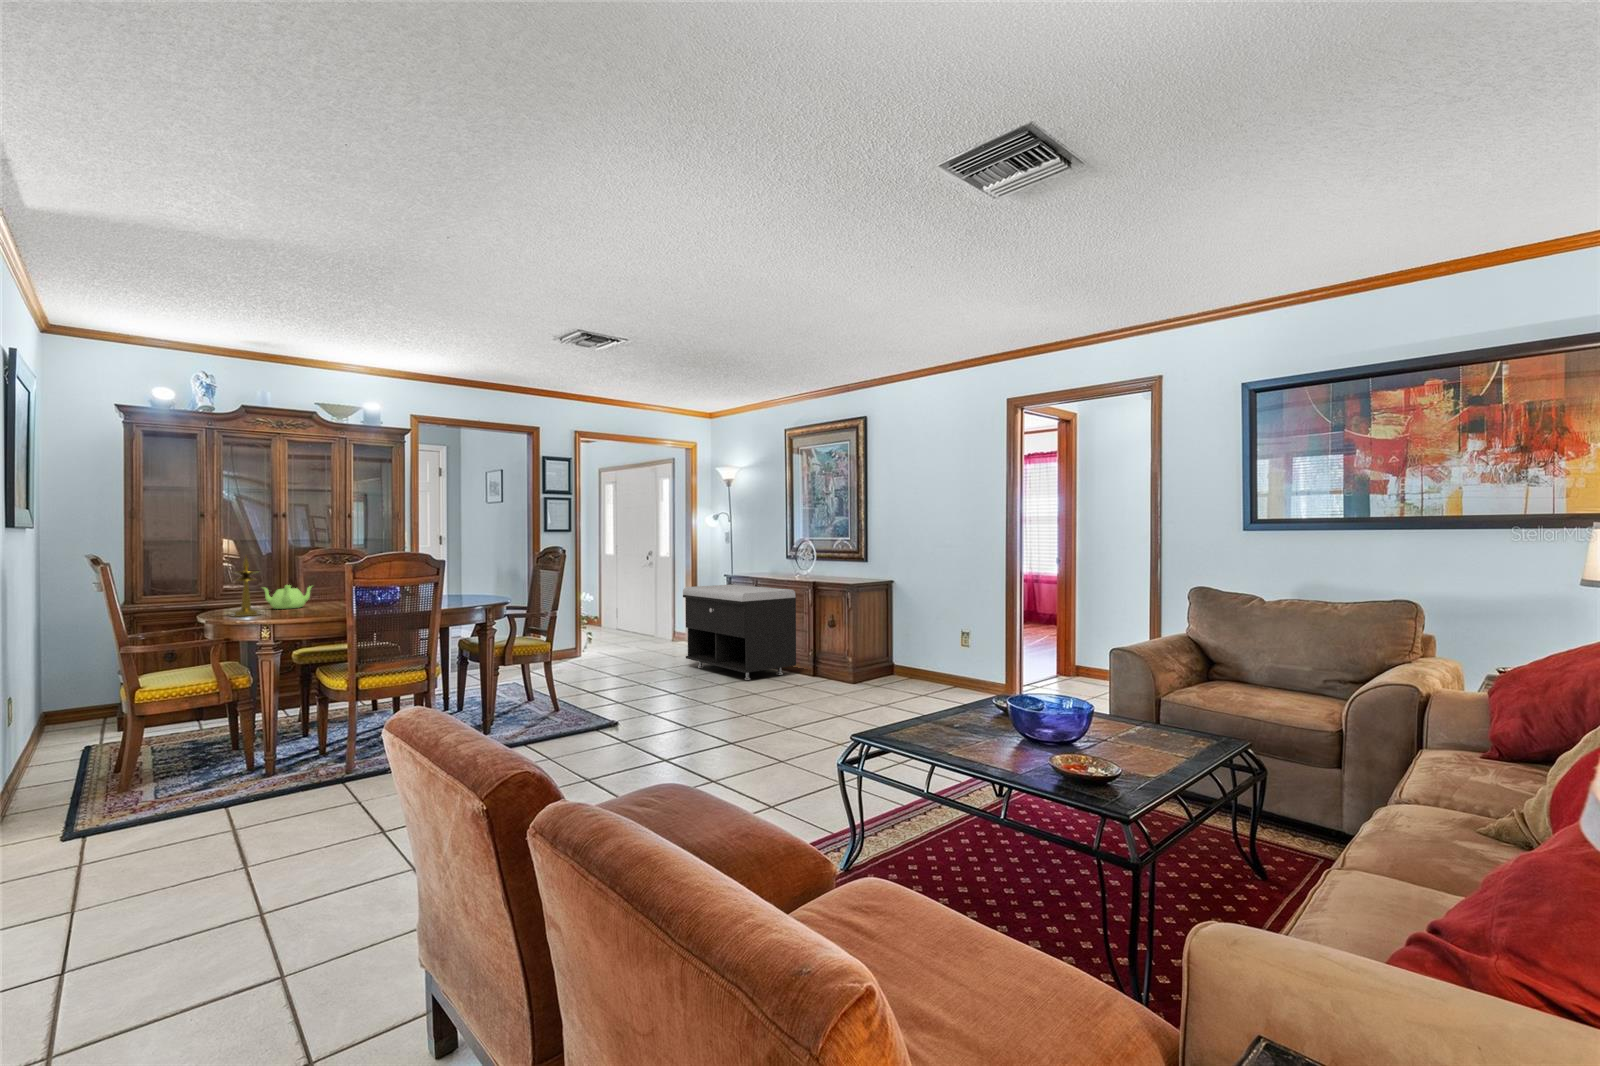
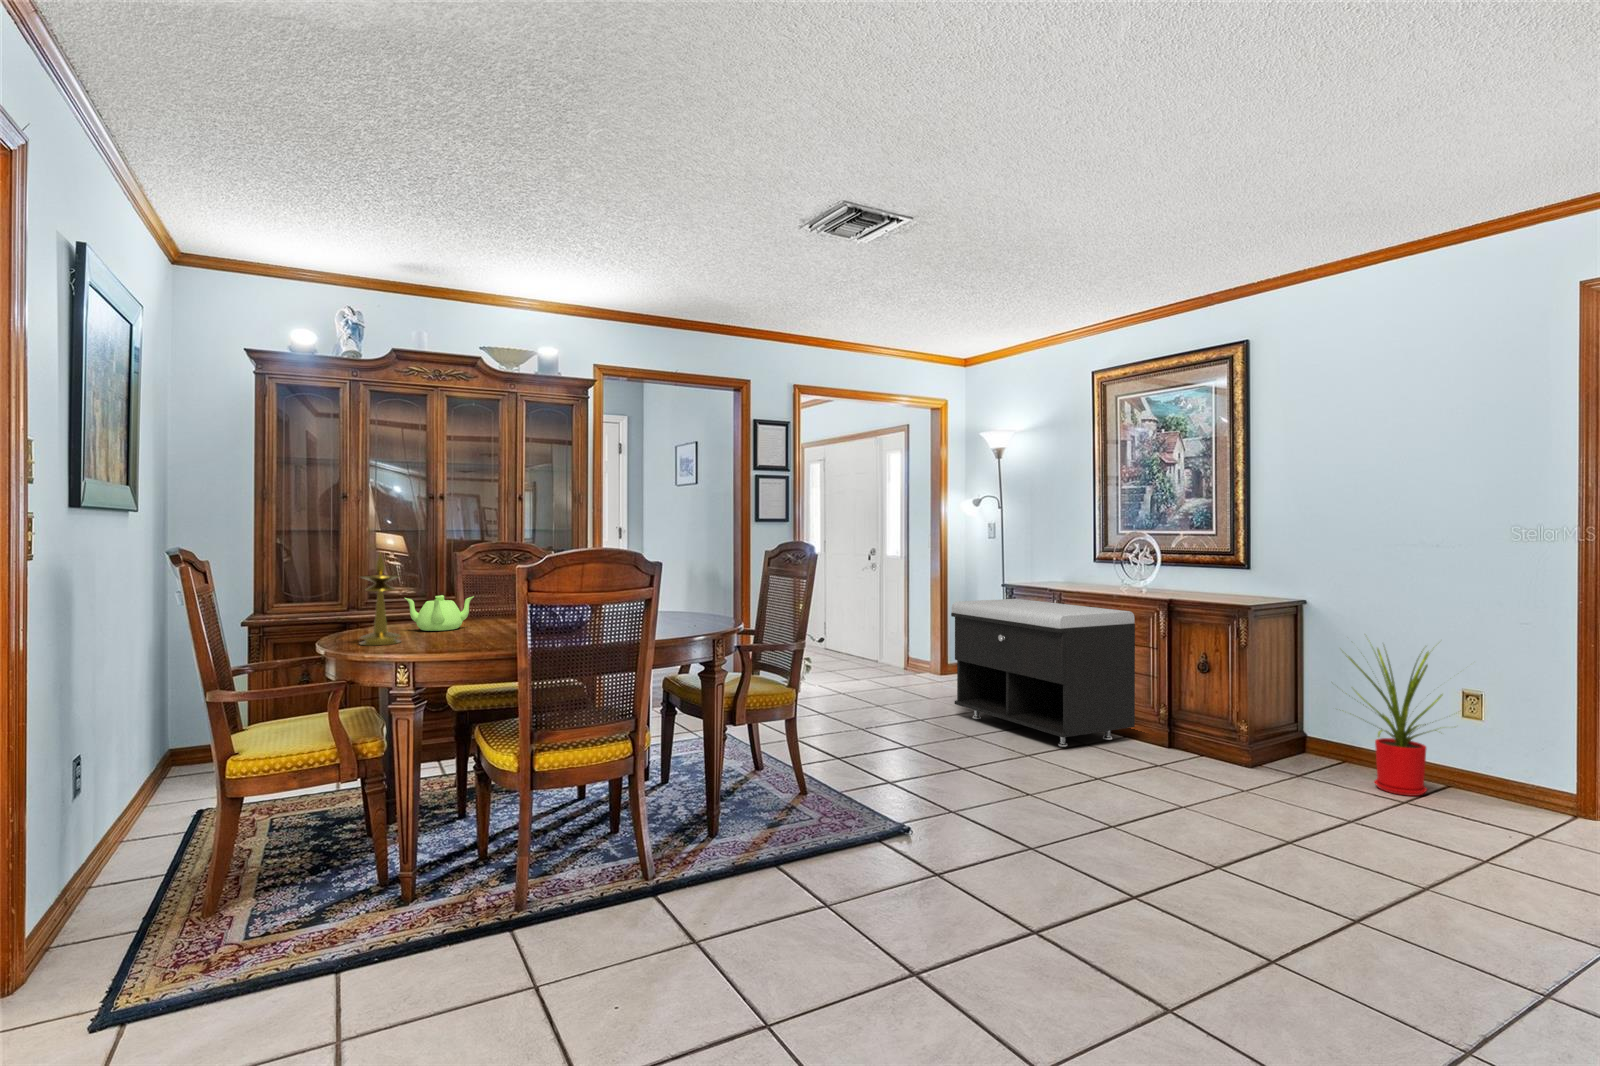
house plant: none [891,598,962,692] -> present [1348,648,1443,796]

